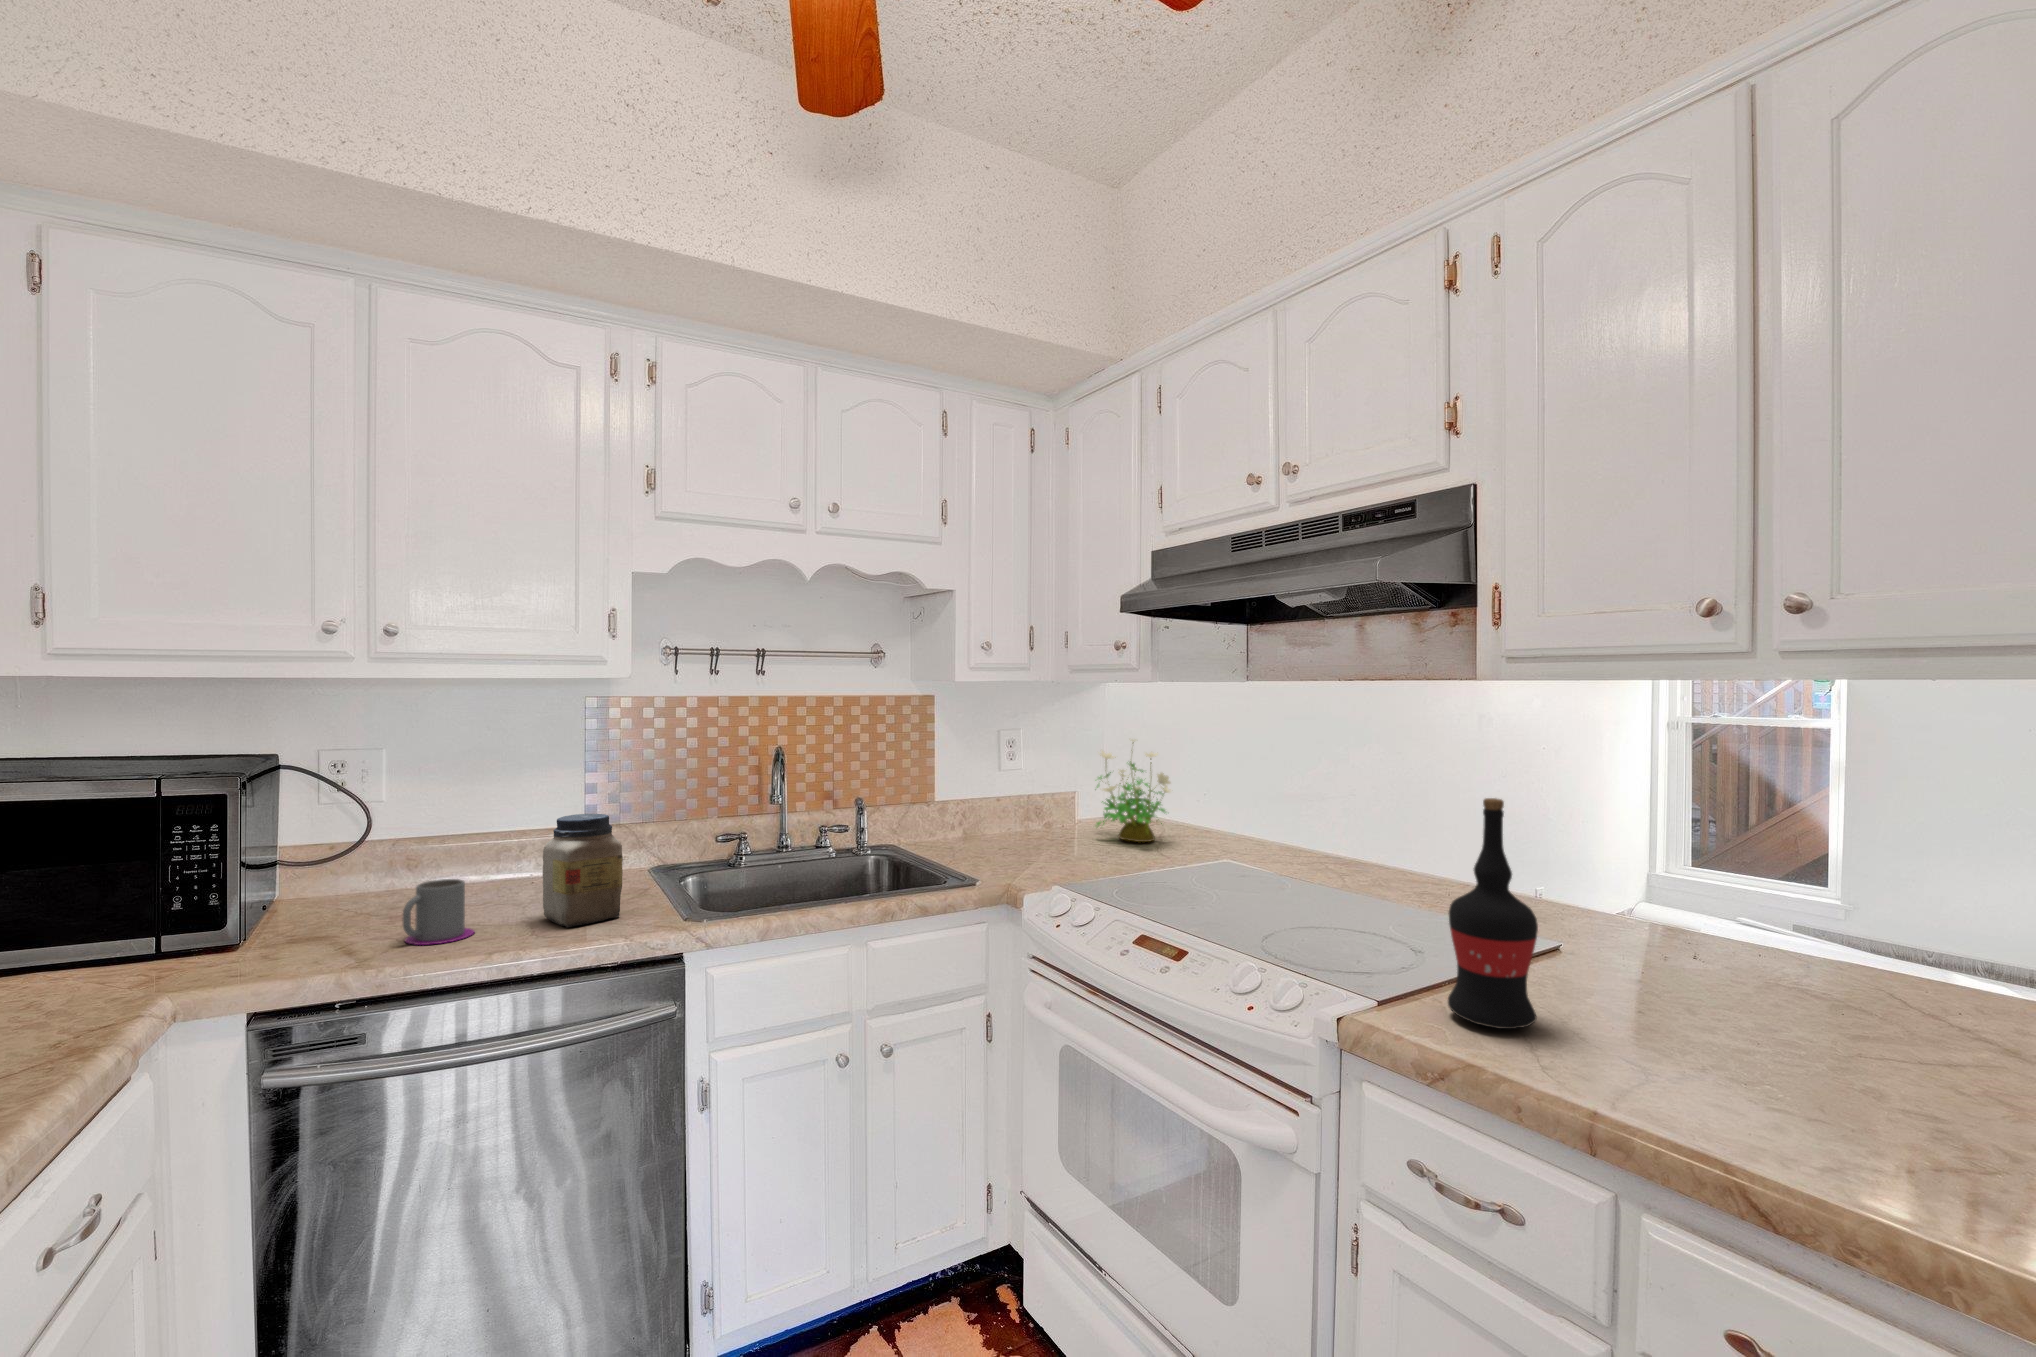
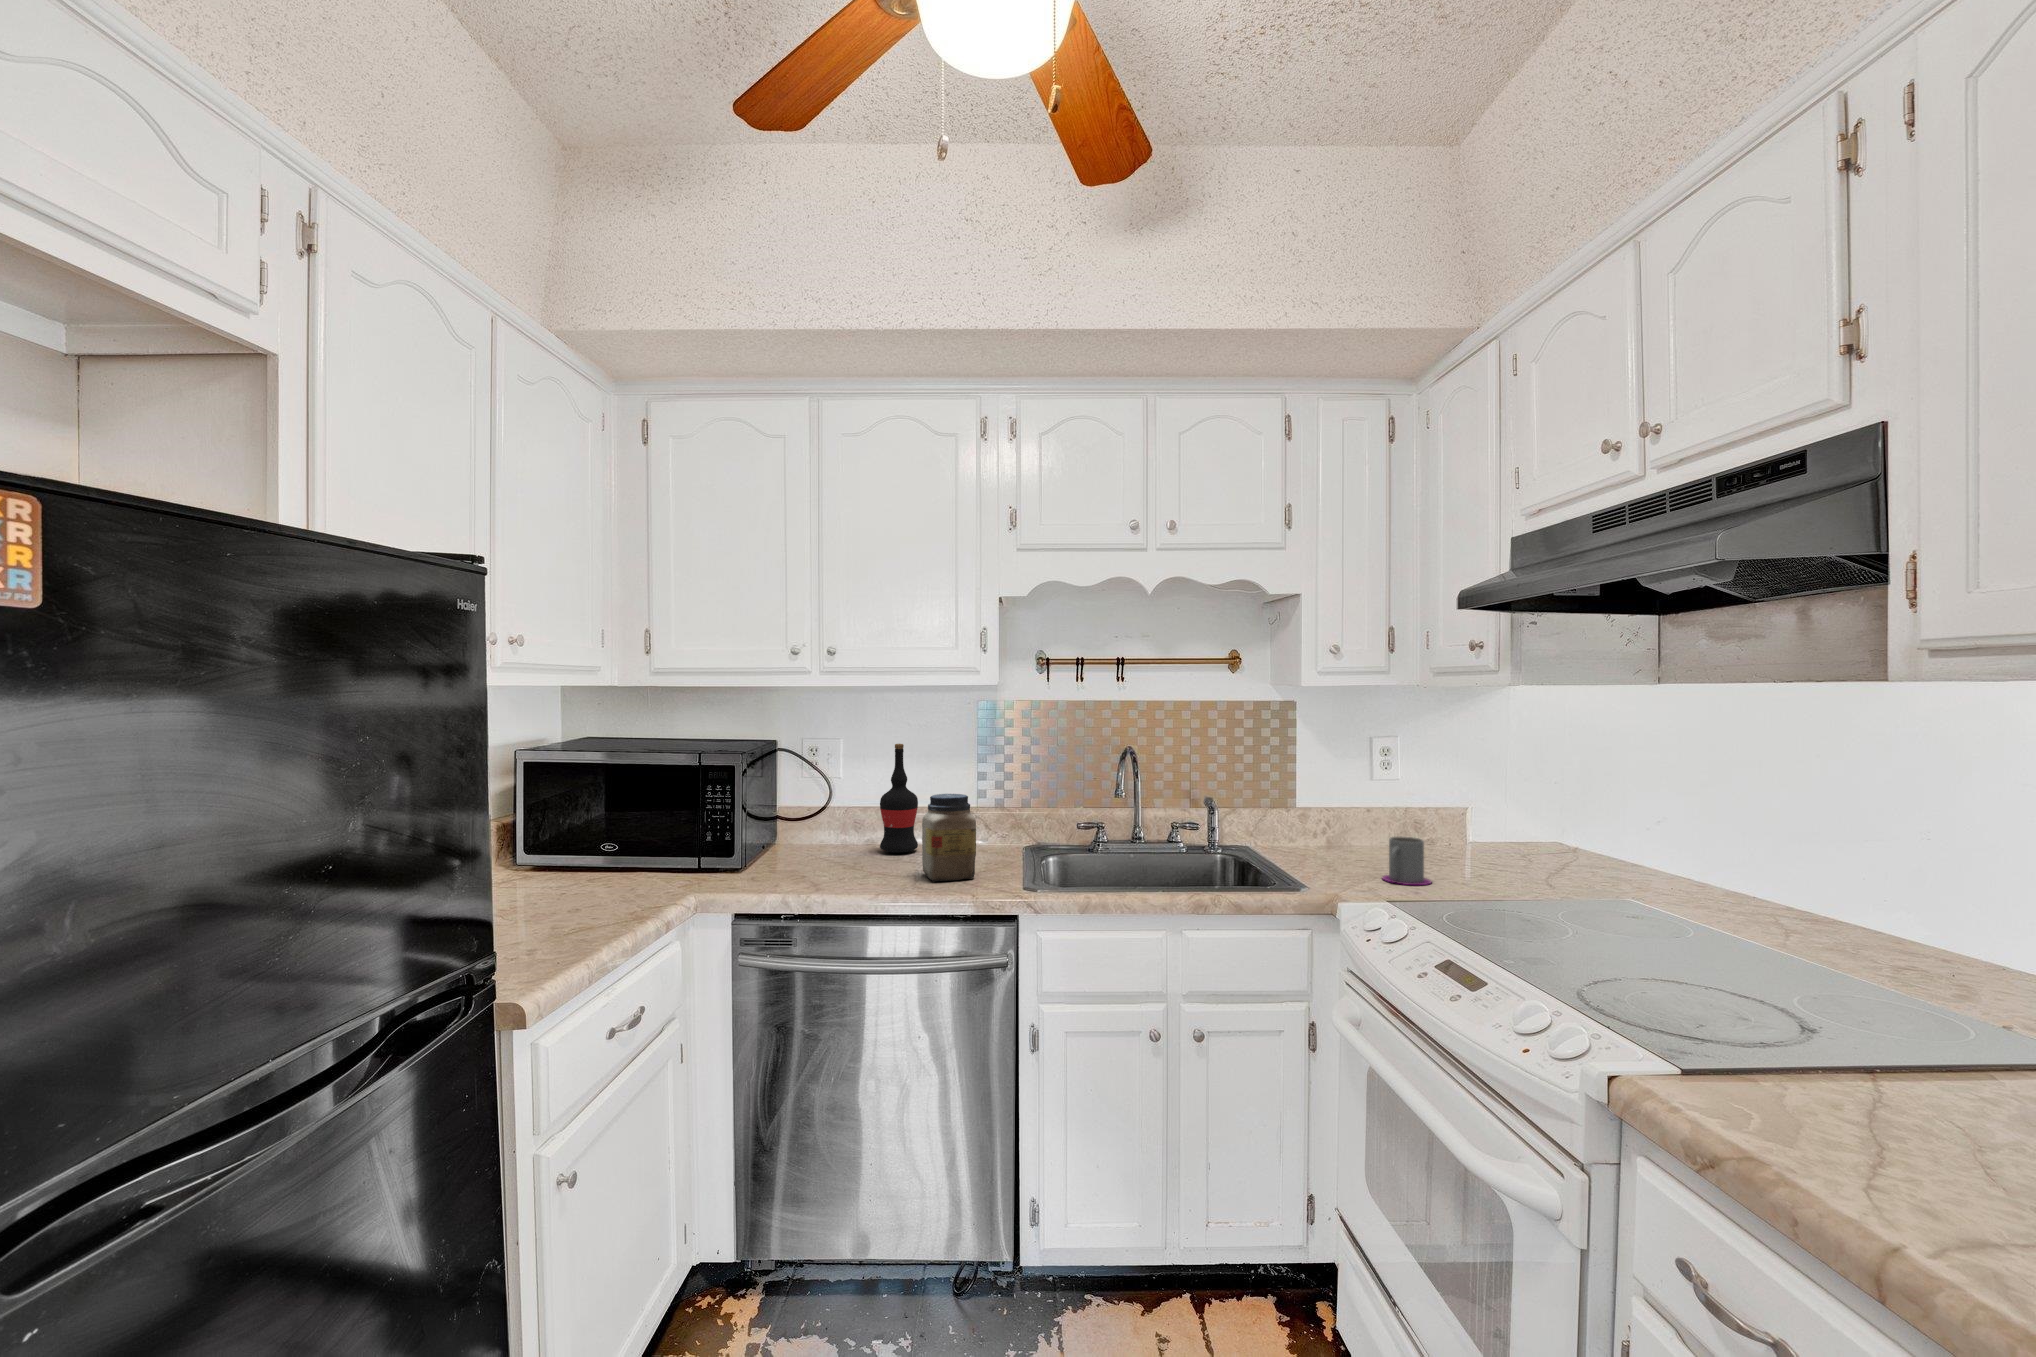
potted plant: present [1095,740,1170,842] -> none [1463,751,1564,869]
wine bottle: present [1448,798,1538,1029] -> present [880,744,918,853]
mug: present [403,879,474,945] -> present [1382,836,1431,885]

